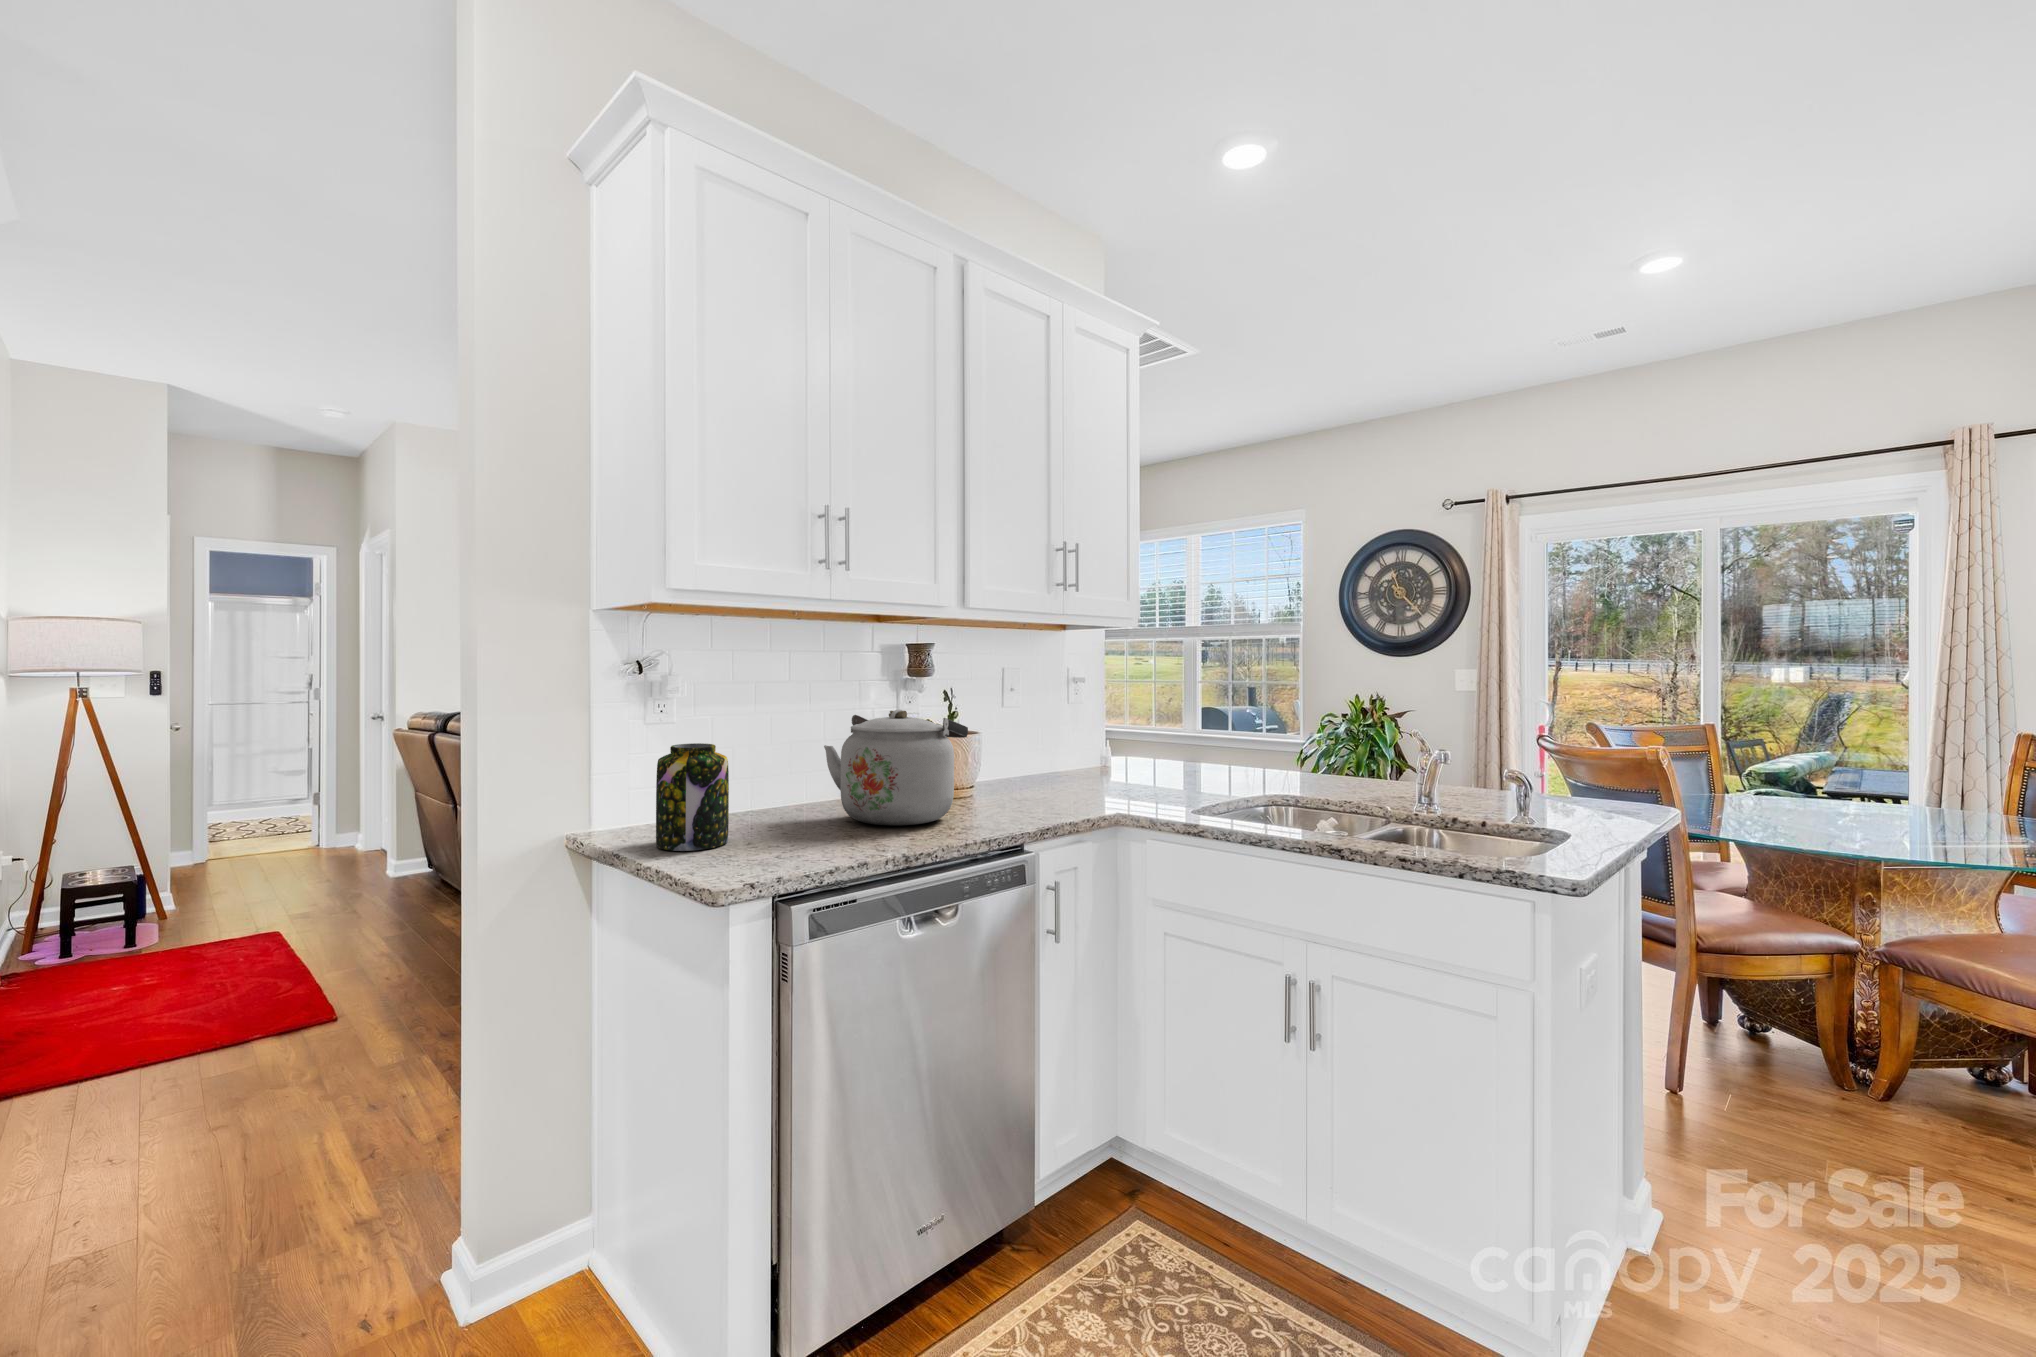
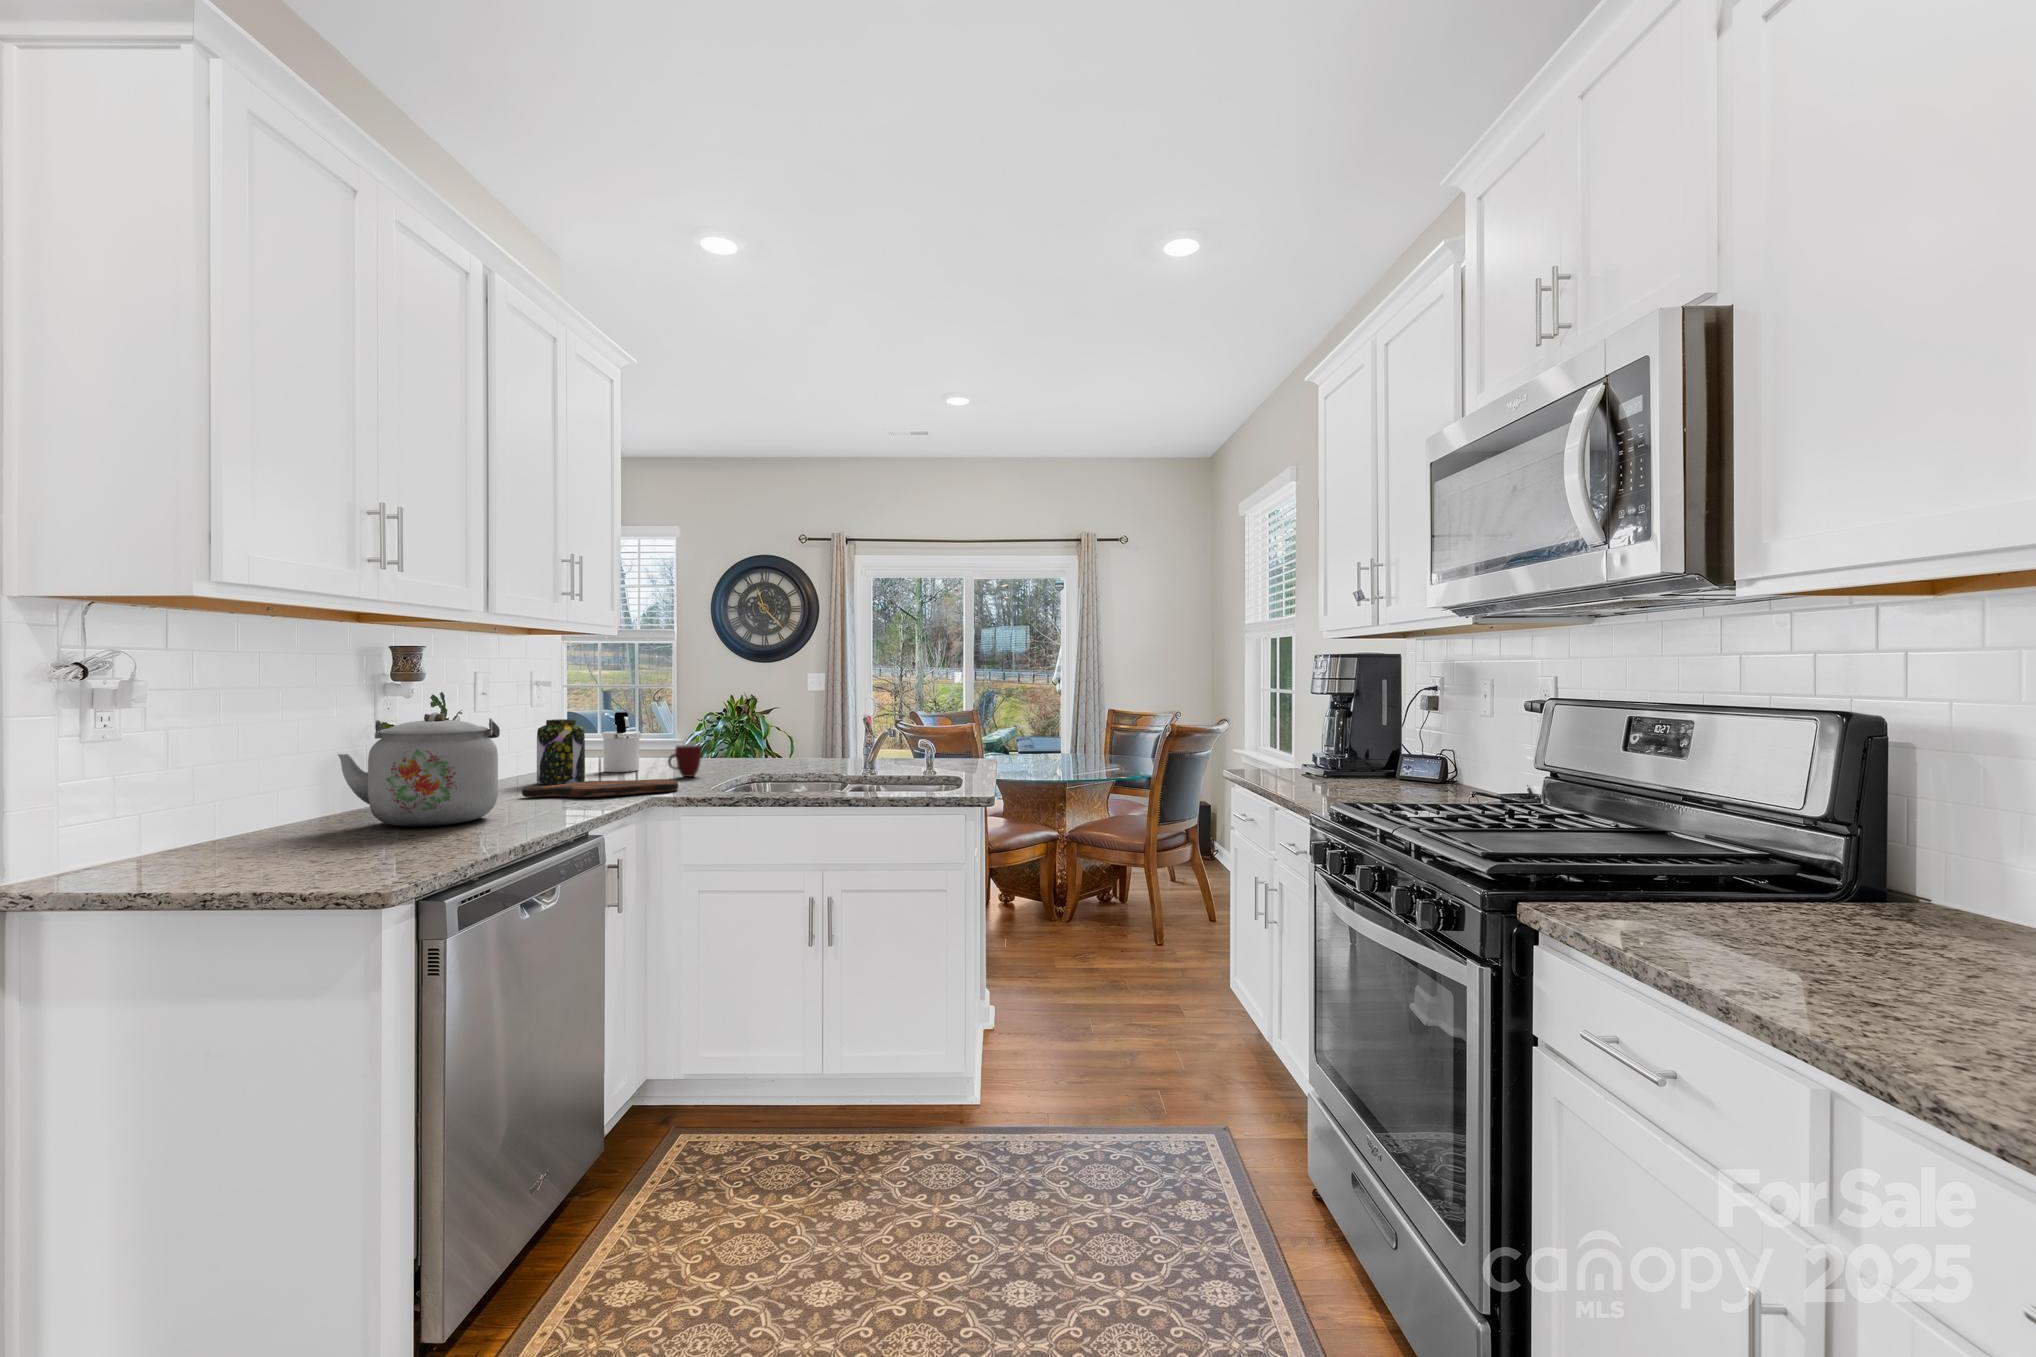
soap dispenser: none [1137,712,1176,777] -> present [602,712,641,772]
jar: present [656,743,729,851] -> present [537,719,585,785]
mug: none [1184,753,1223,791] -> present [668,745,702,777]
cutting board: none [1014,788,1169,810] -> present [522,779,678,797]

